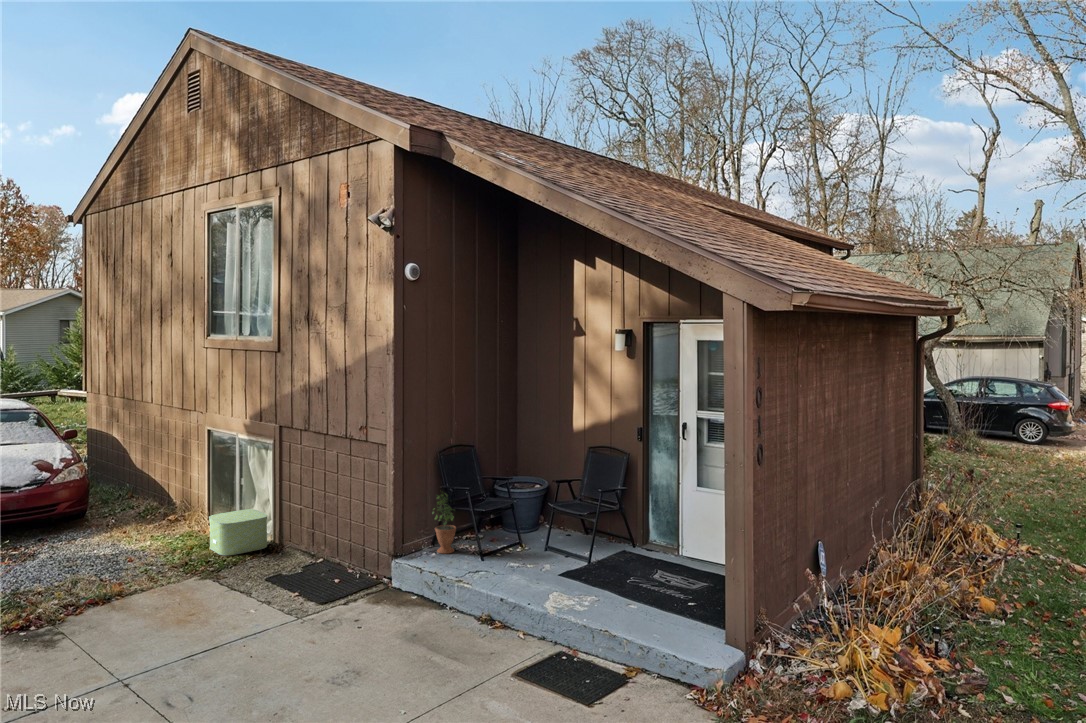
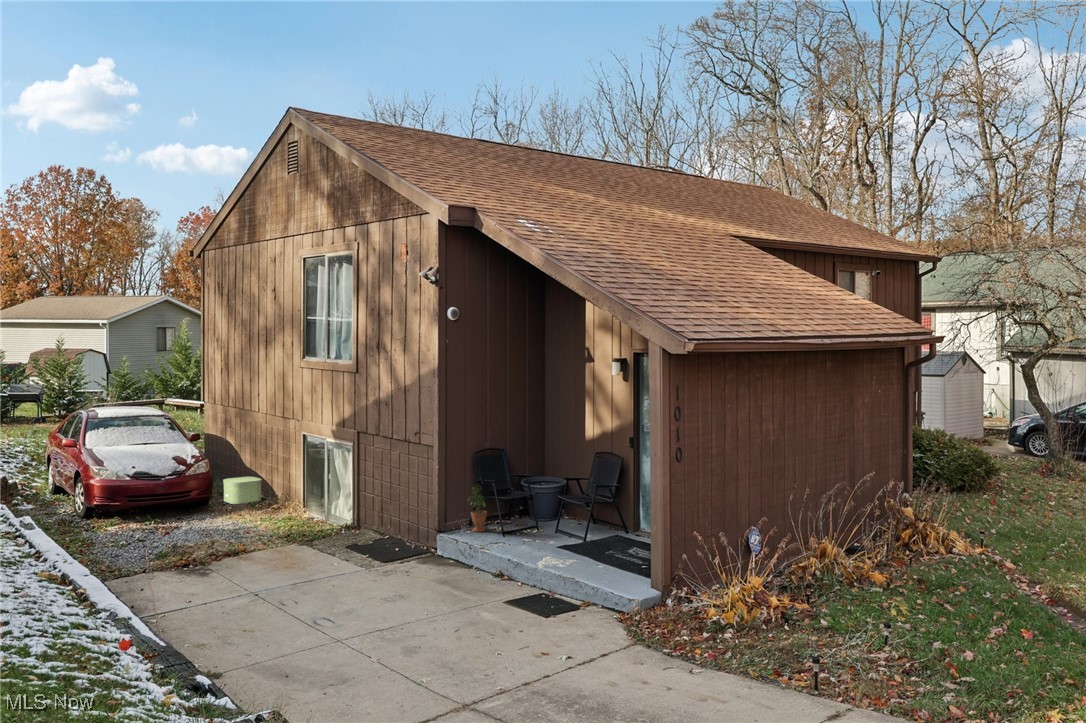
storage box: present [209,509,268,555] -> present [223,477,262,504]

